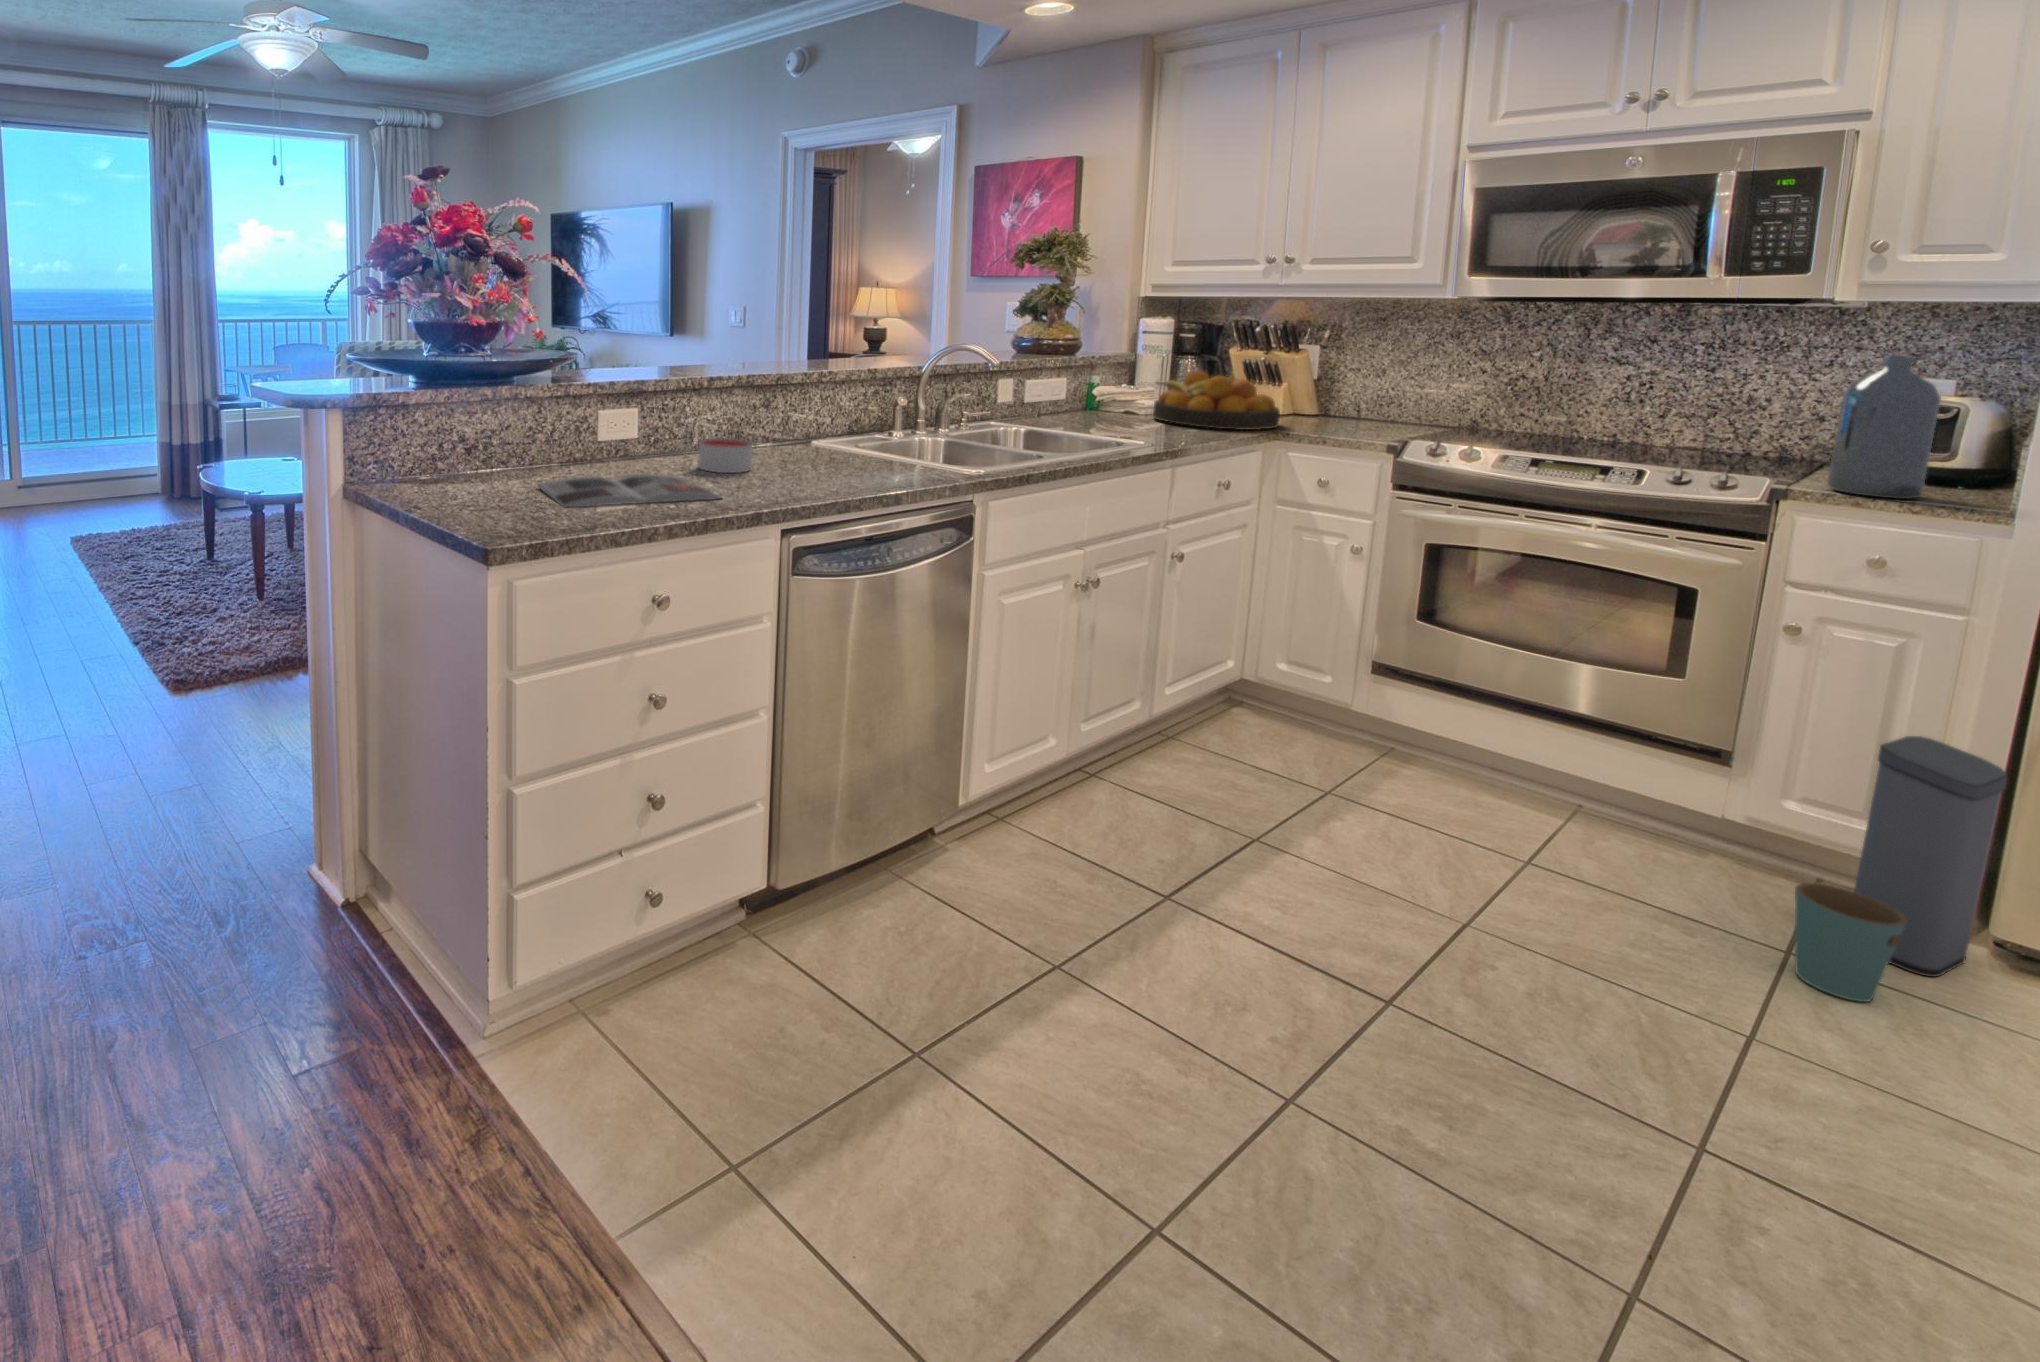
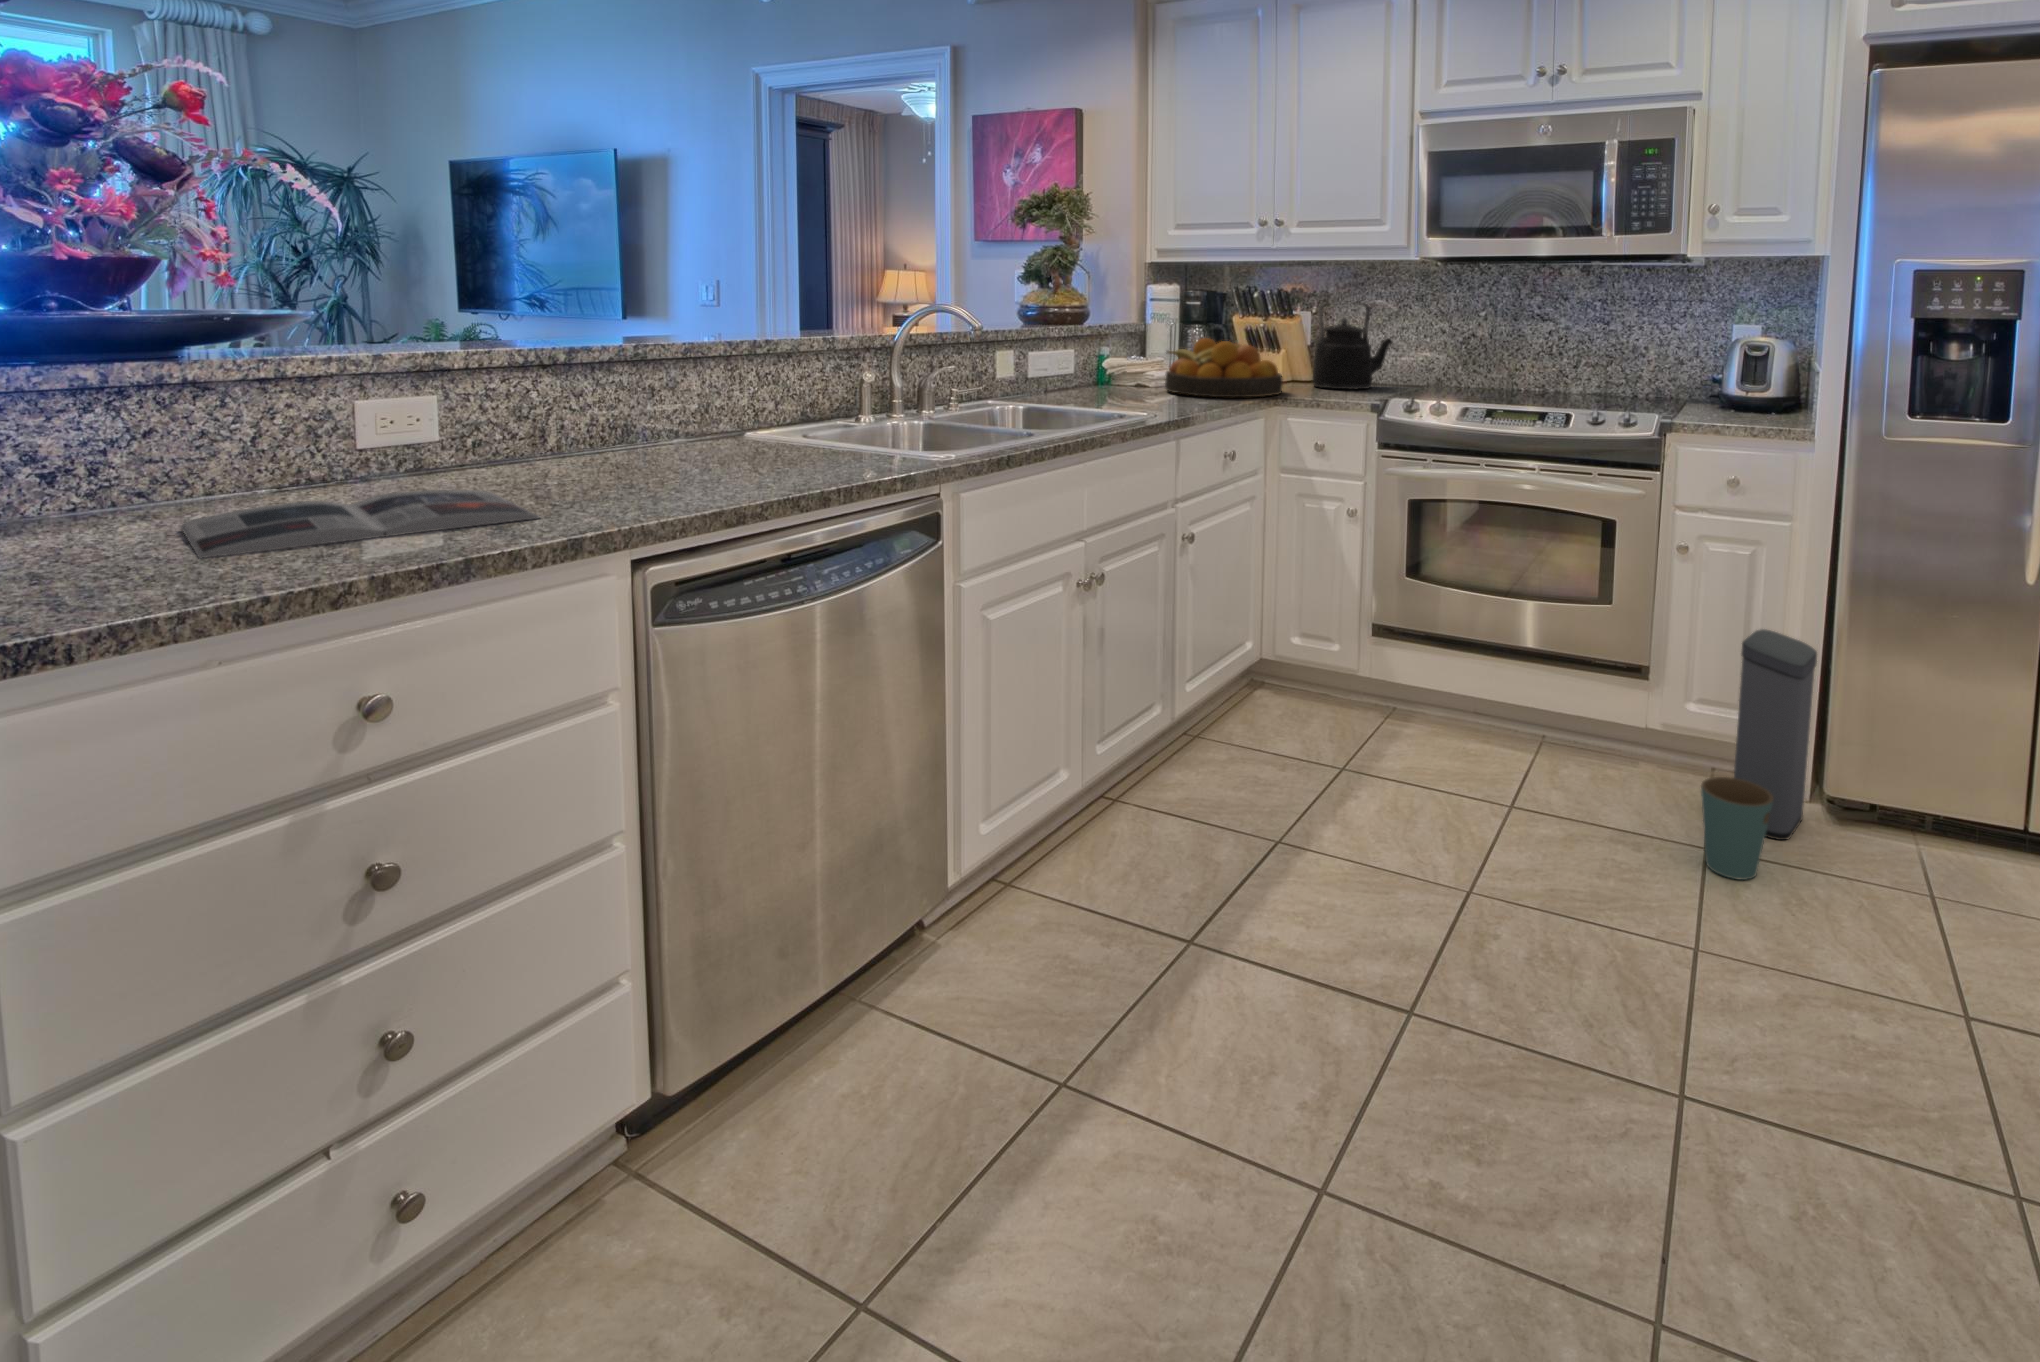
kettle: none [1314,340,1415,426] -> present [1313,303,1392,389]
bottle: present [1827,355,1941,499] -> none [1690,302,1754,425]
candle: present [698,438,752,473] -> none [537,431,627,482]

